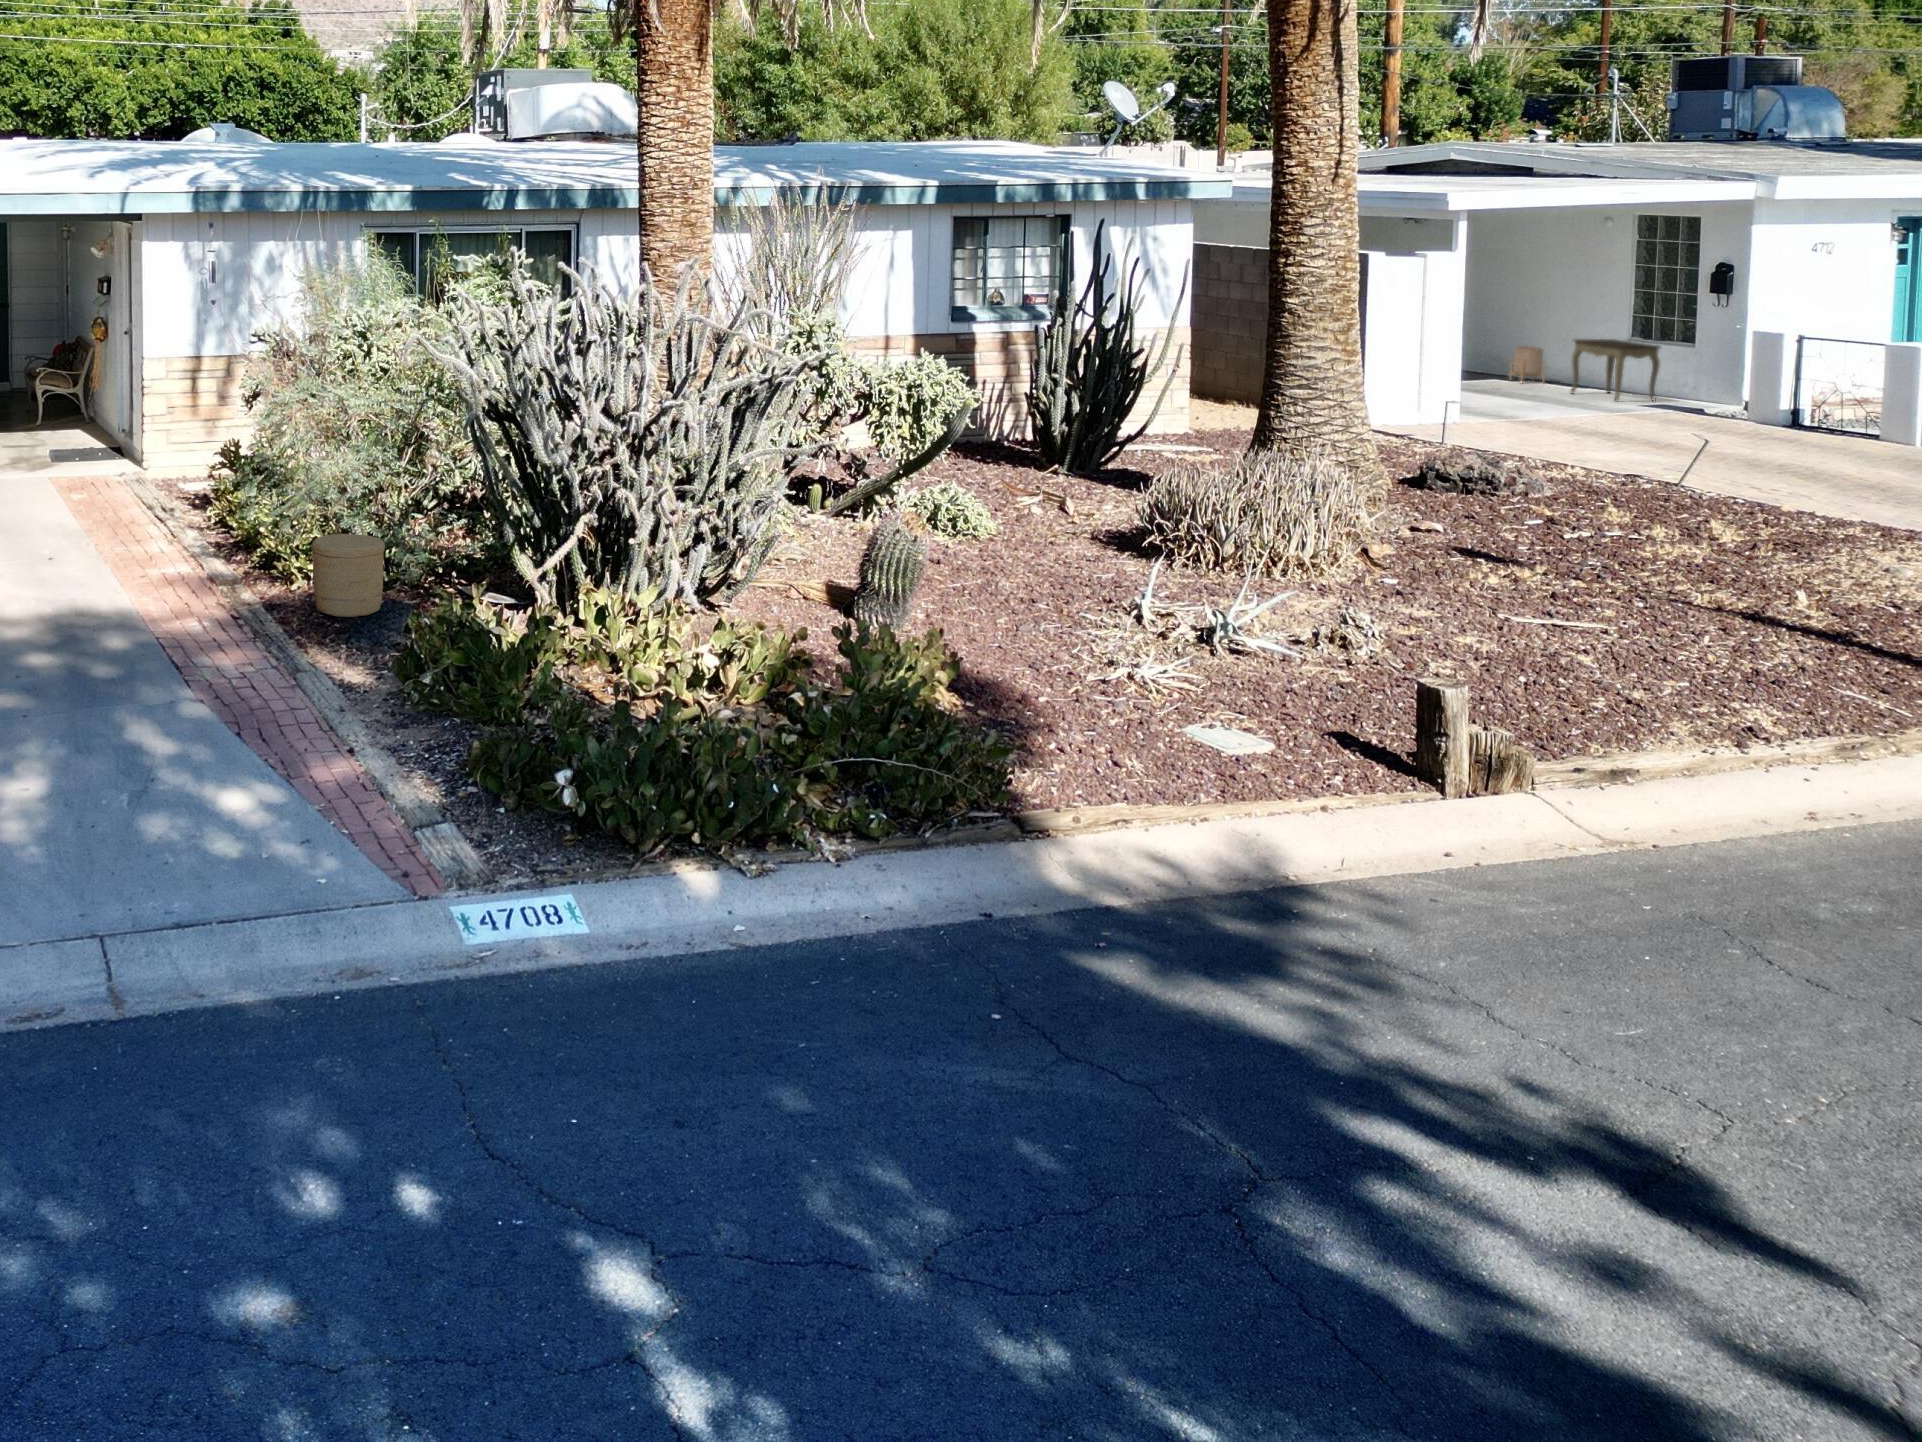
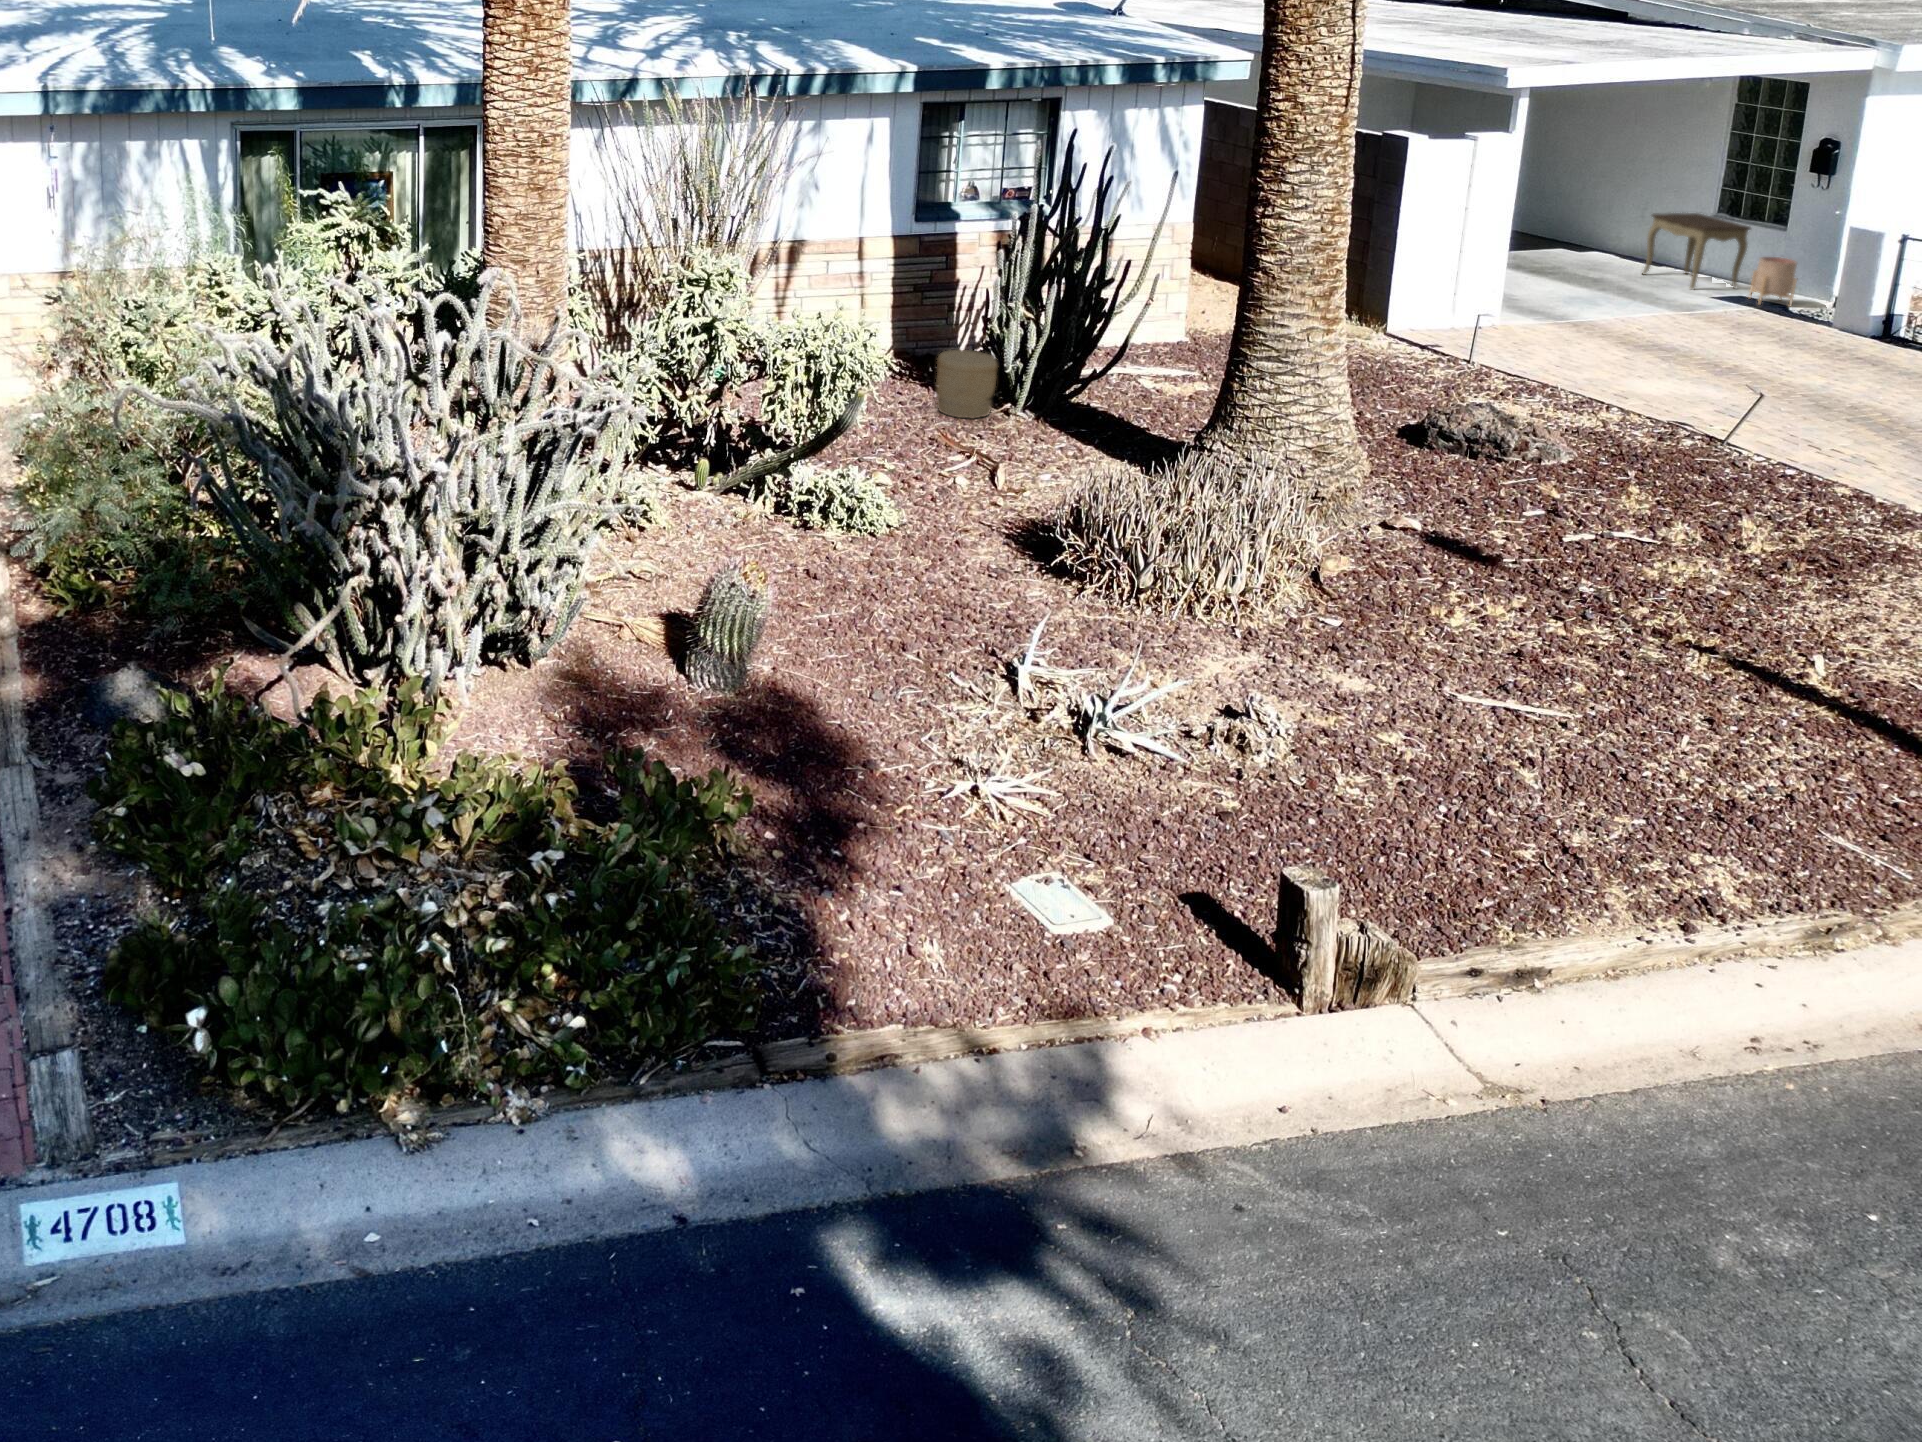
planter: present [1509,346,1545,384] -> present [1749,257,1797,306]
woven basket: present [312,534,385,617] -> present [936,350,997,418]

